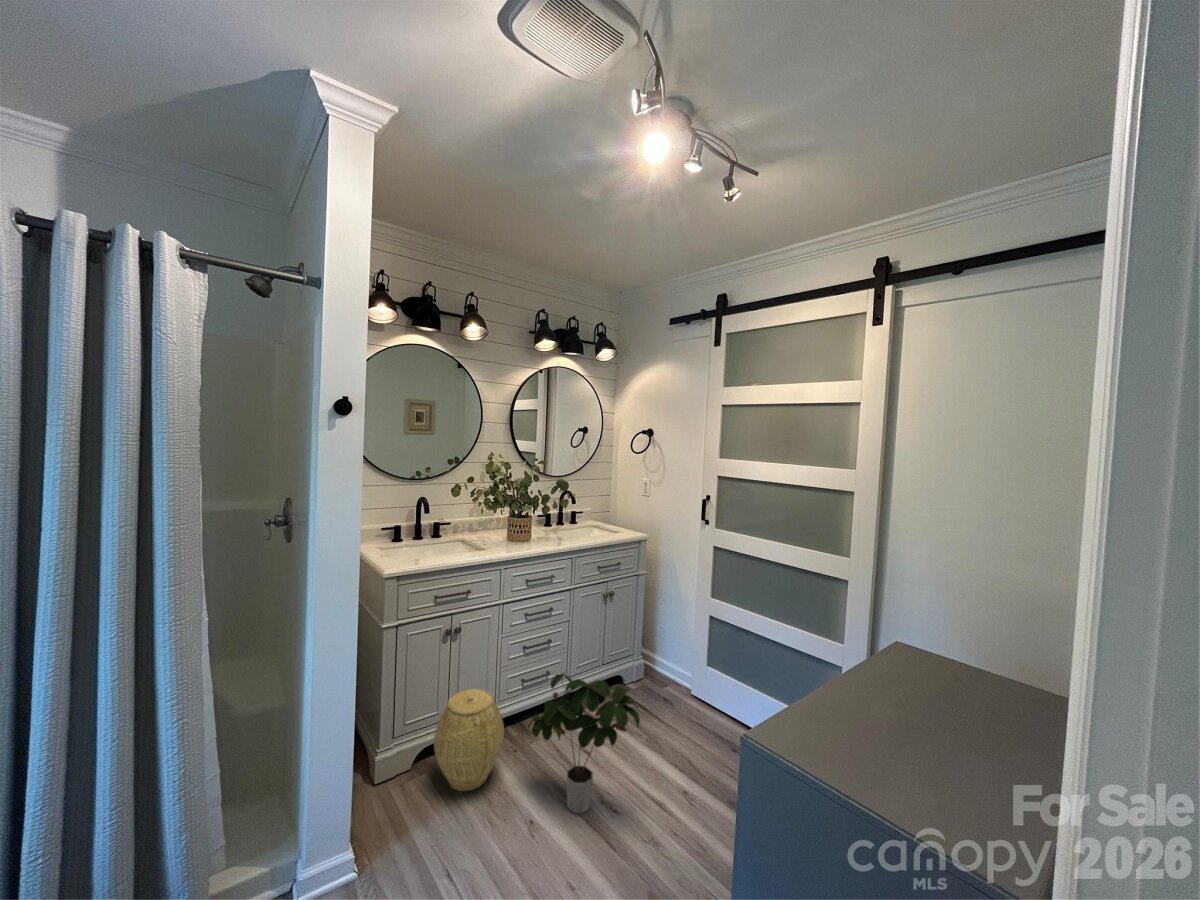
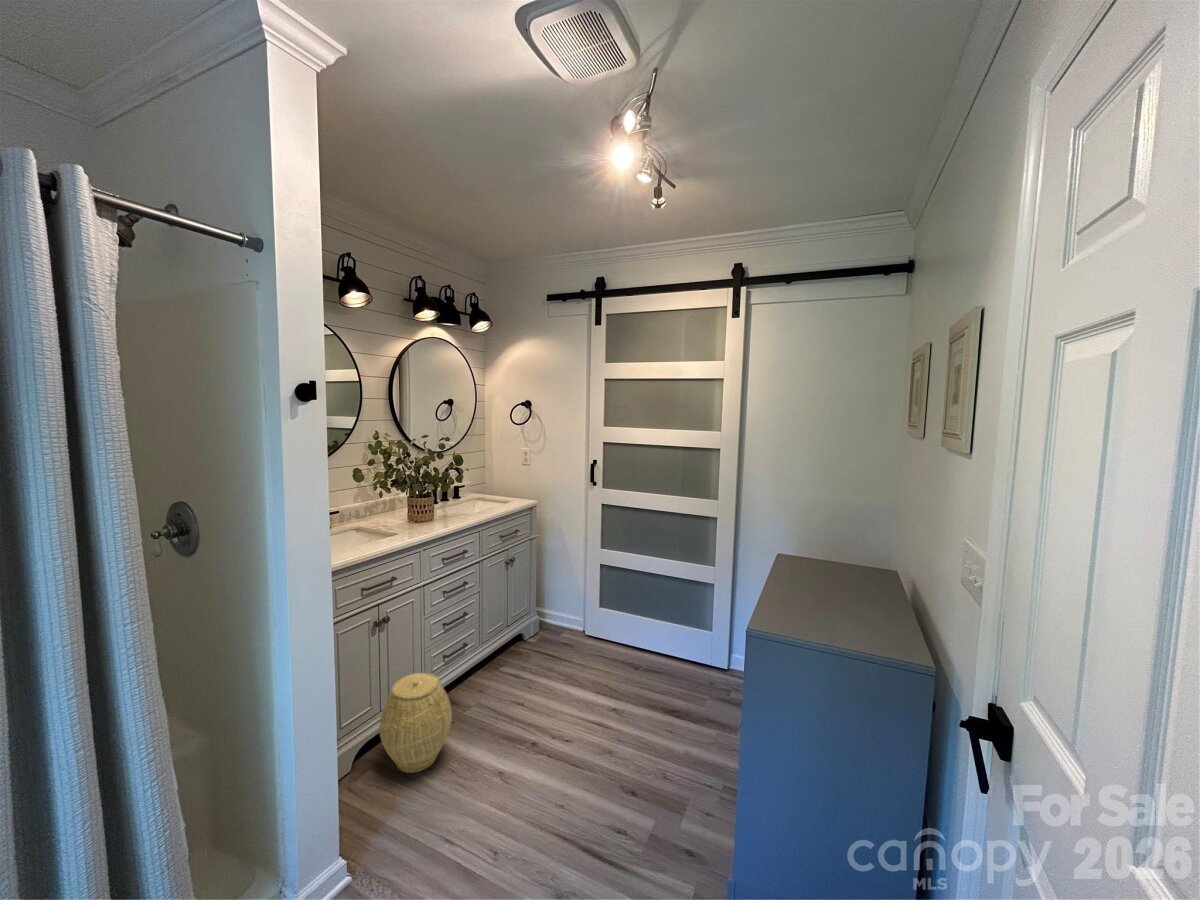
potted plant: present [528,672,640,813] -> none [478,634,586,754]

